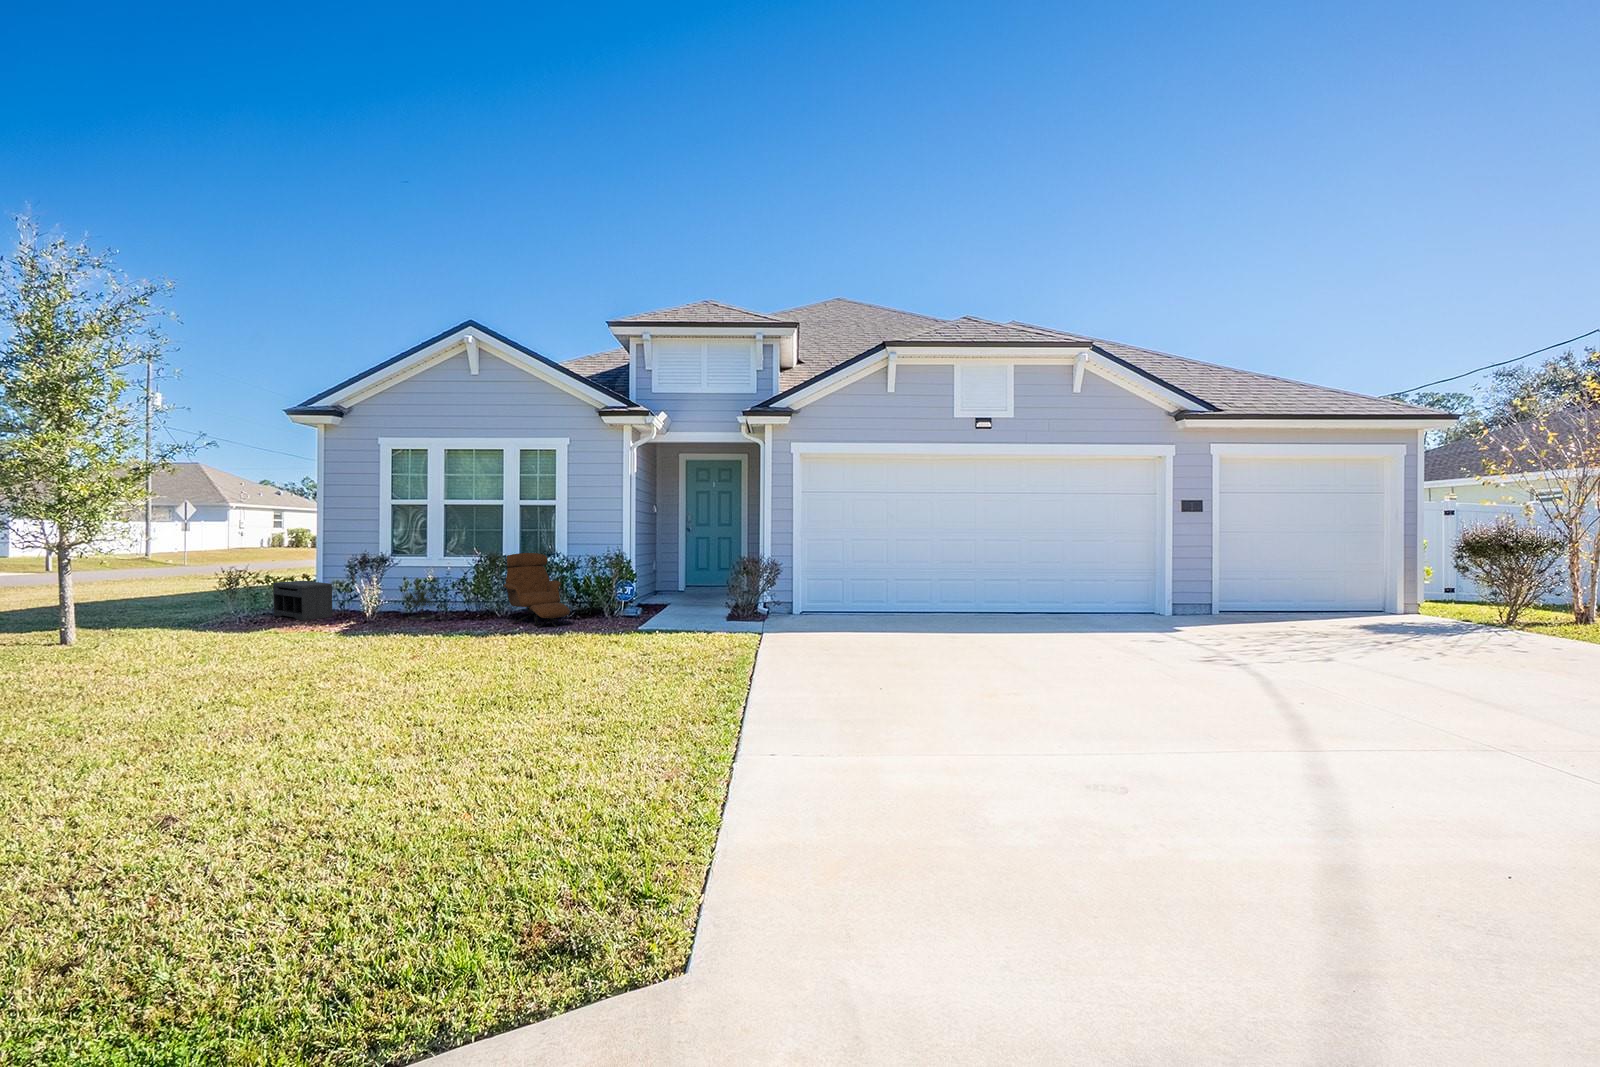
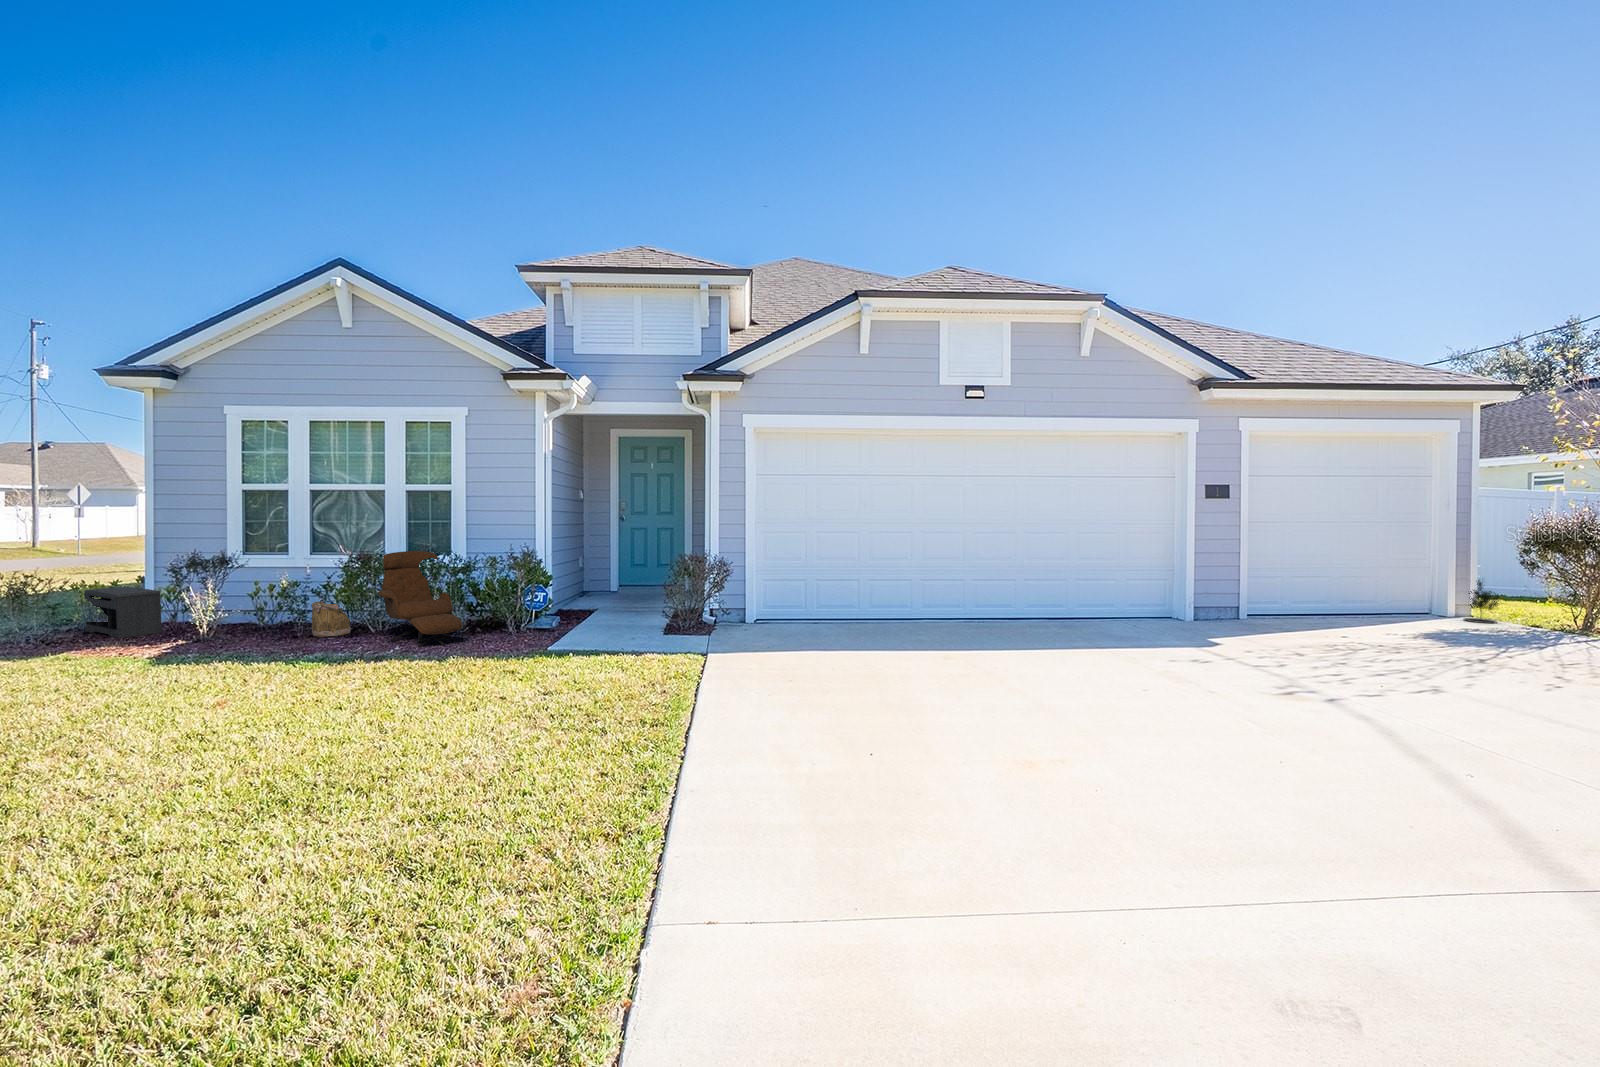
potted tree: present [408,583,434,620] -> present [1464,580,1499,623]
bucket: none [450,590,482,621] -> present [311,601,351,637]

